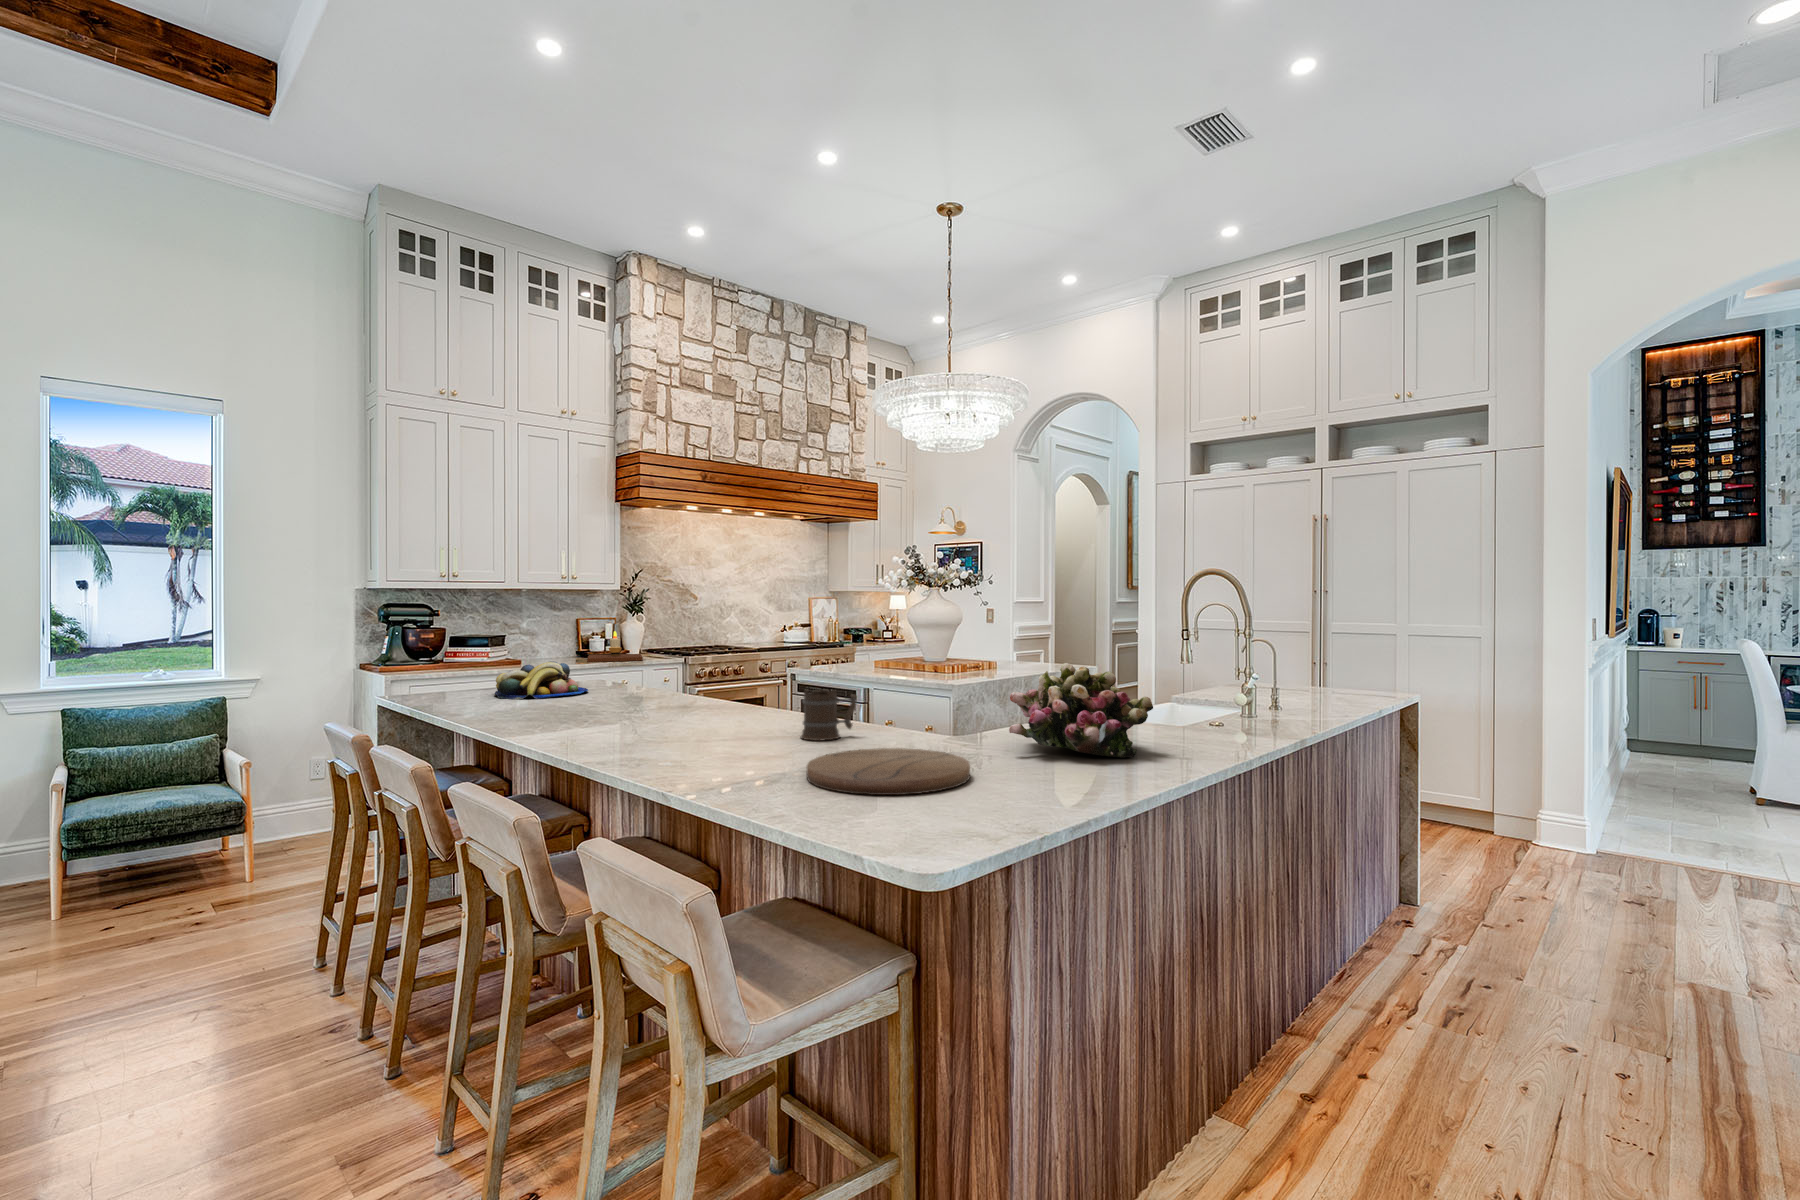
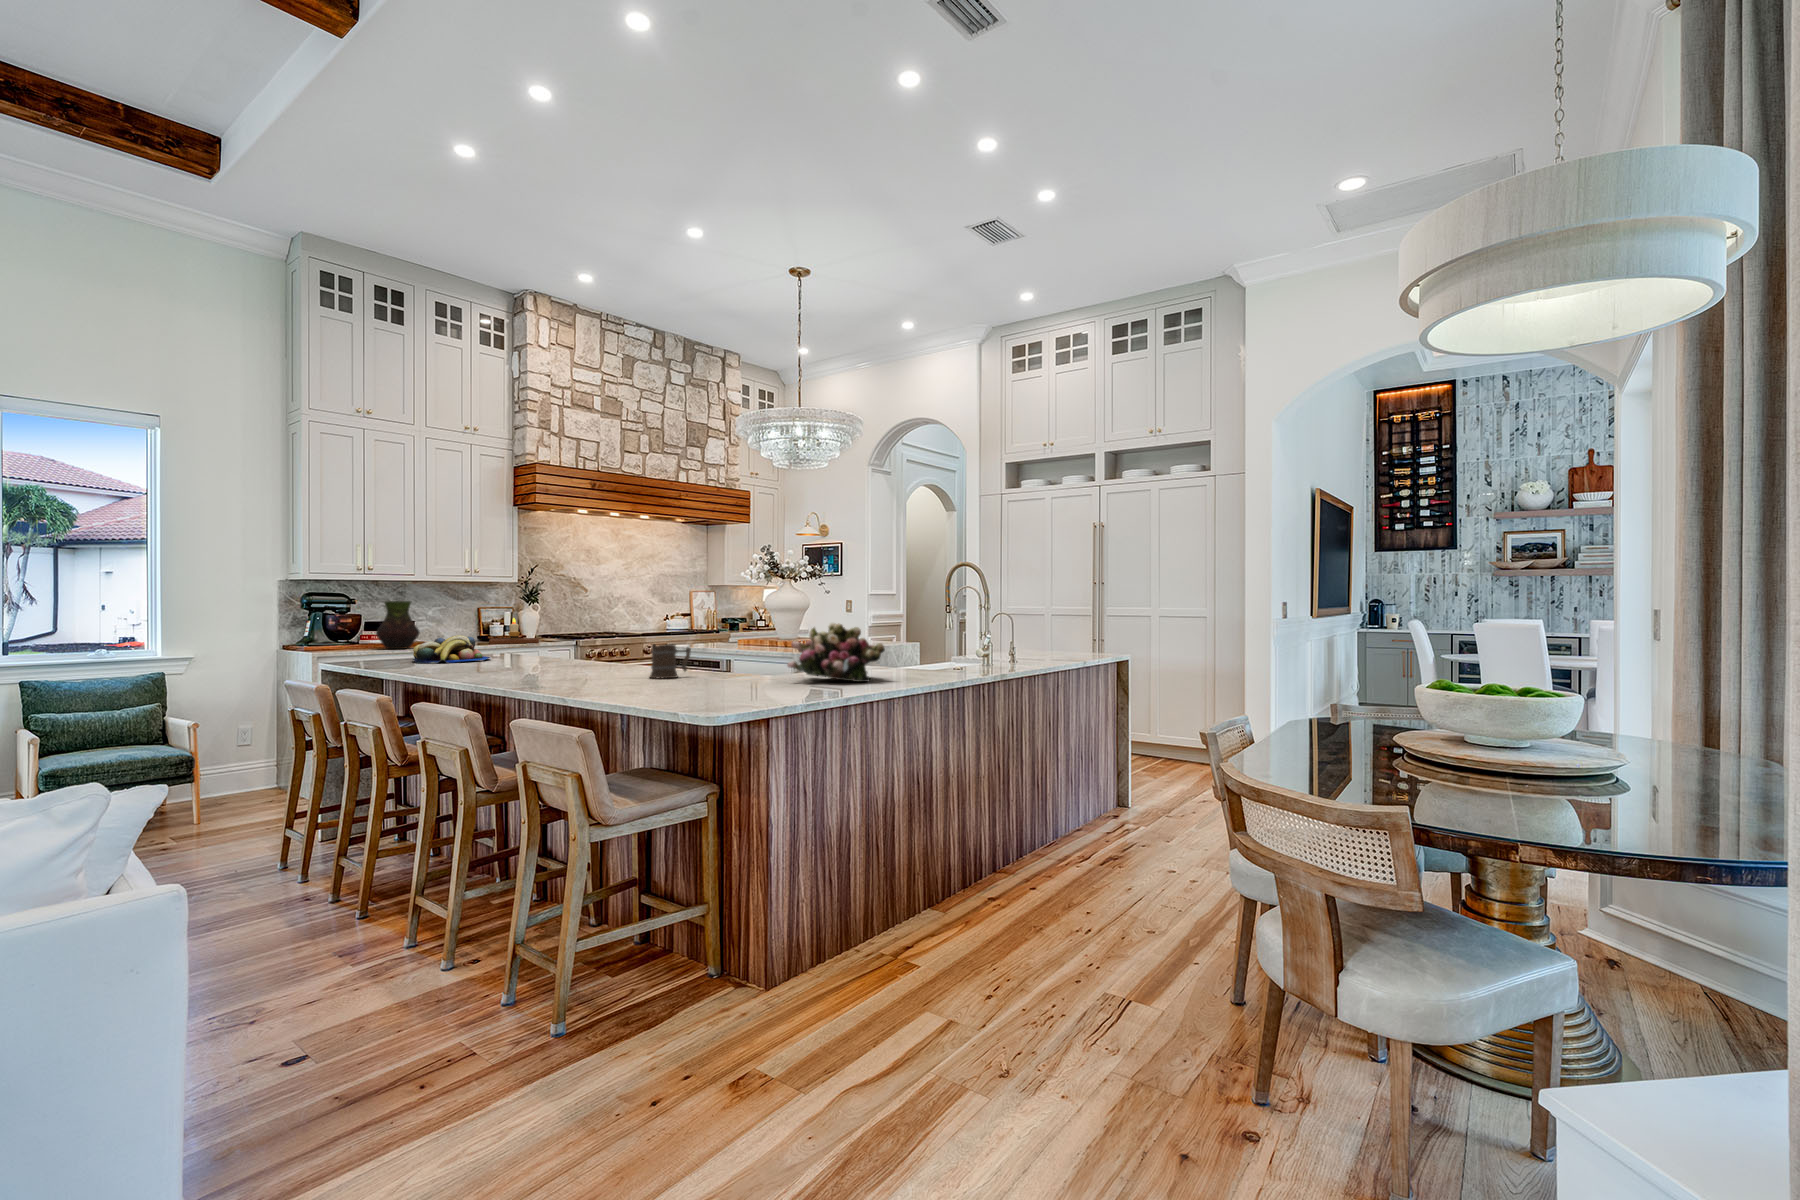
vase: none [461,614,510,670] -> present [376,601,420,649]
cutting board: present [807,748,970,795] -> none [642,677,751,697]

